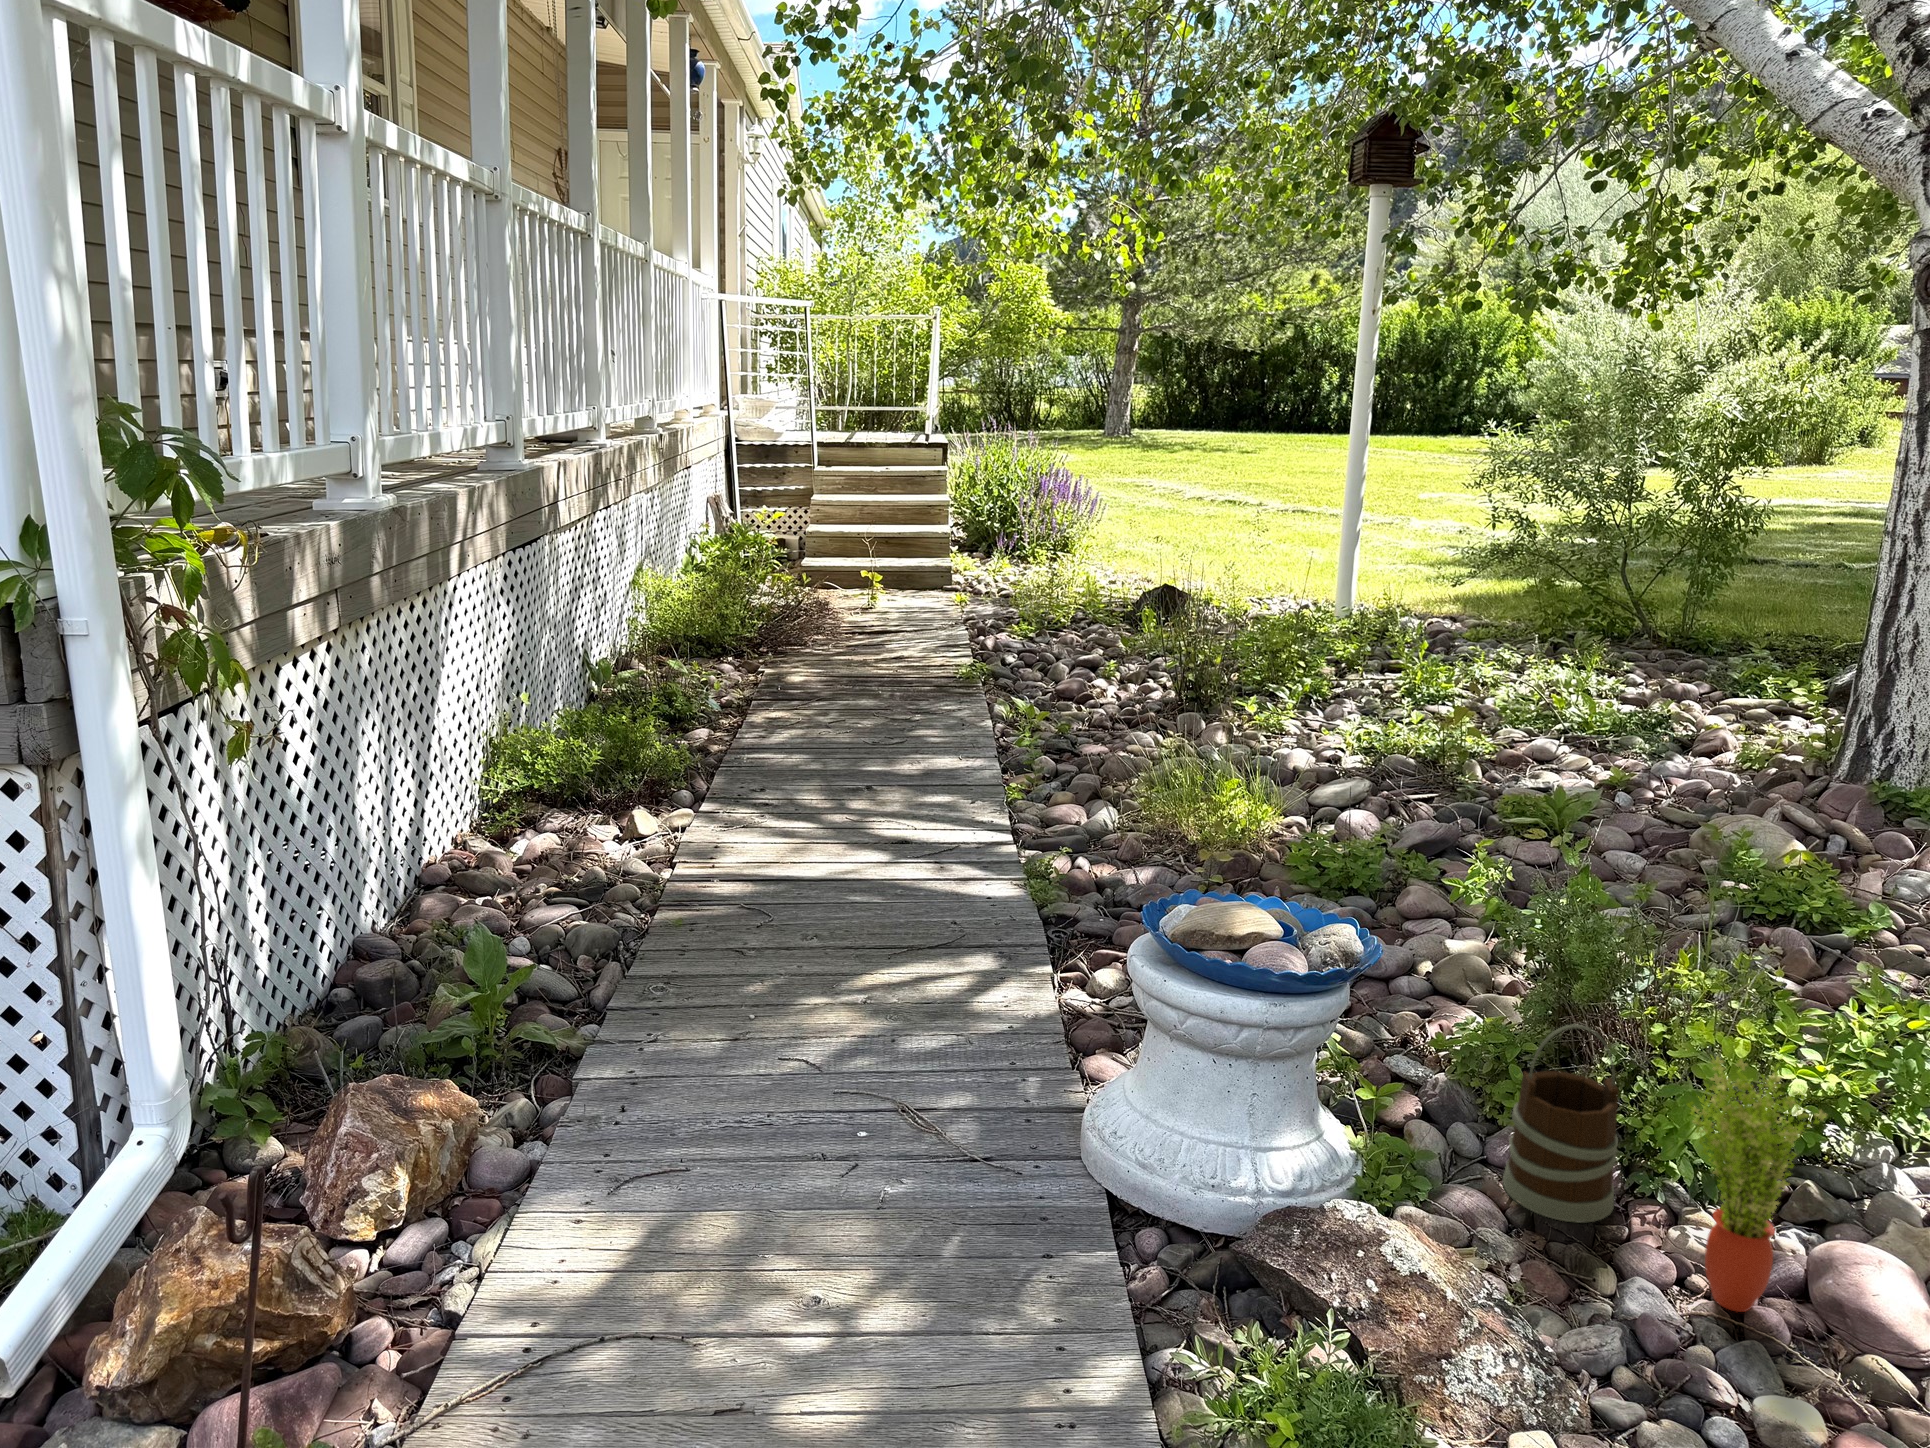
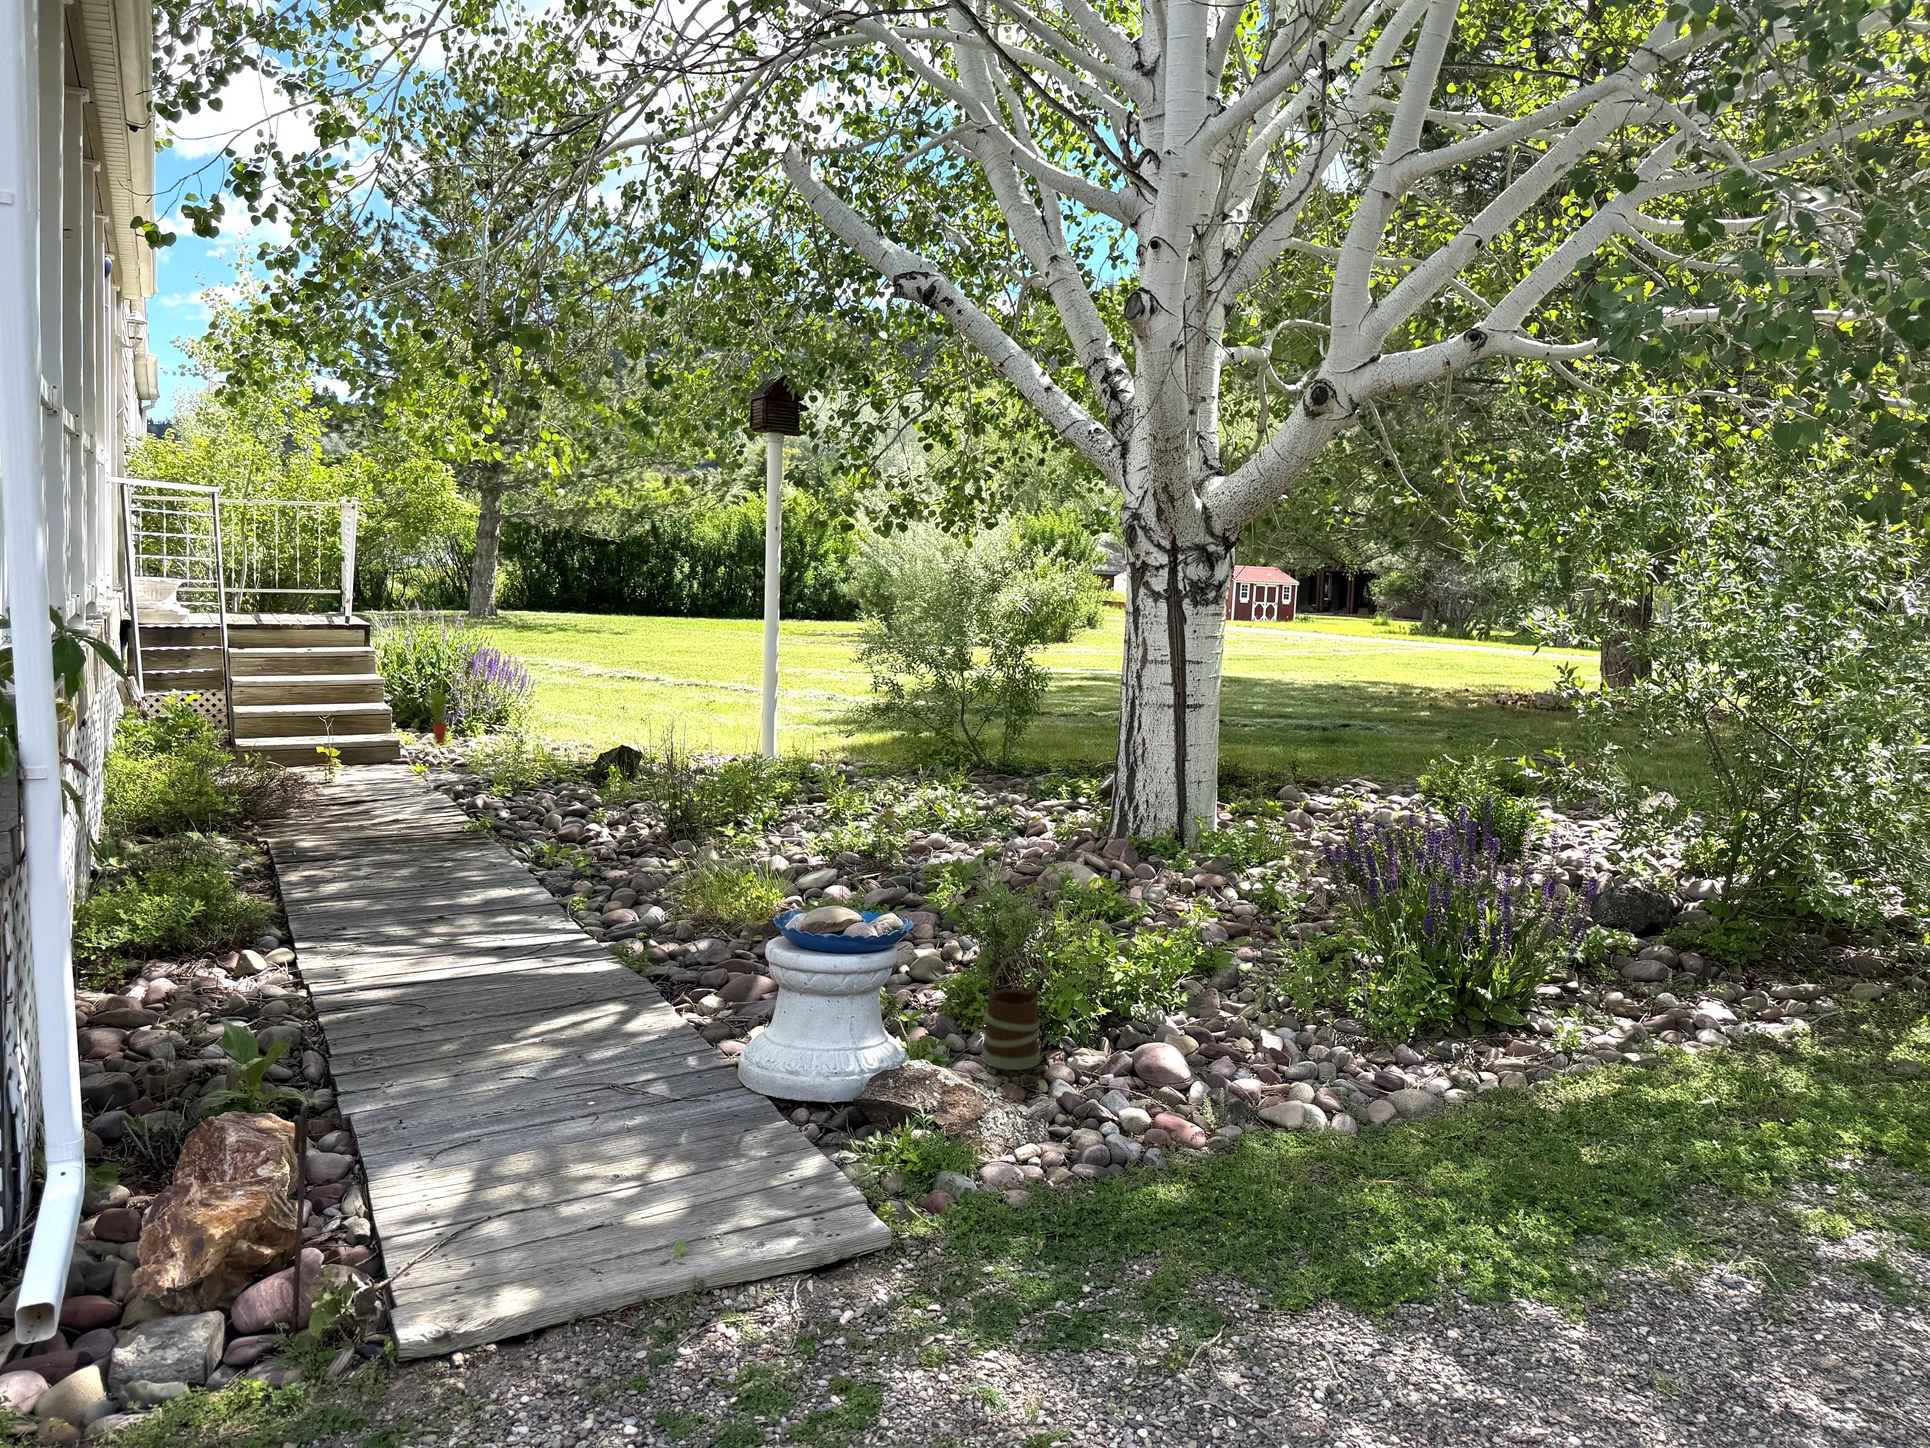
potted plant: present [1687,1054,1827,1312] -> present [426,690,449,742]

